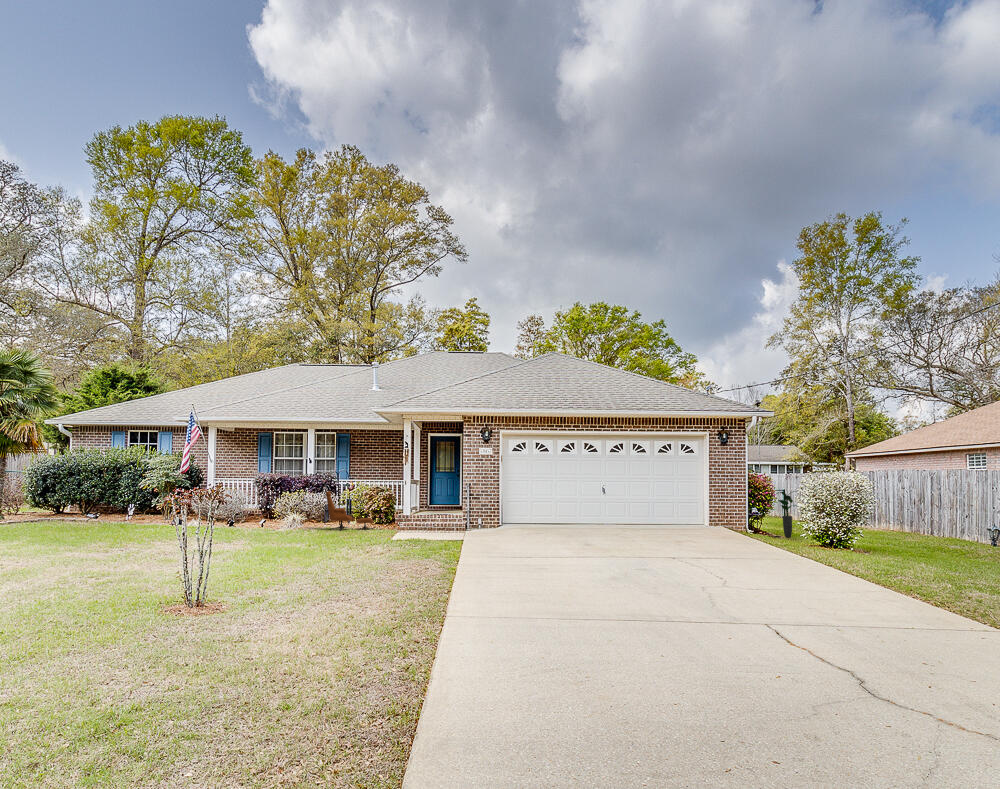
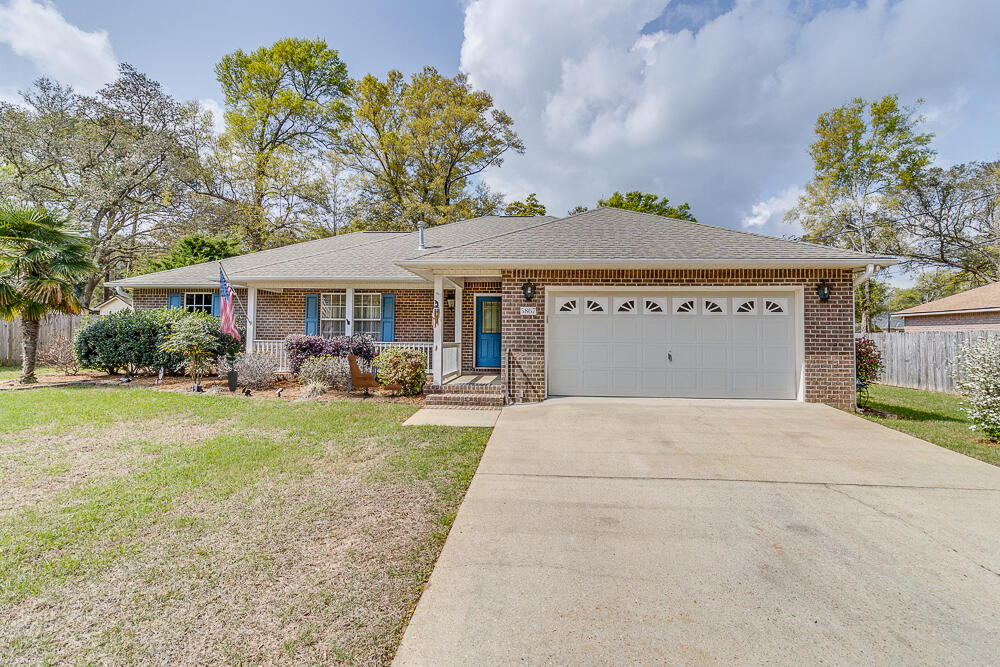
potted plant: present [776,491,797,538] -> present [223,348,242,391]

